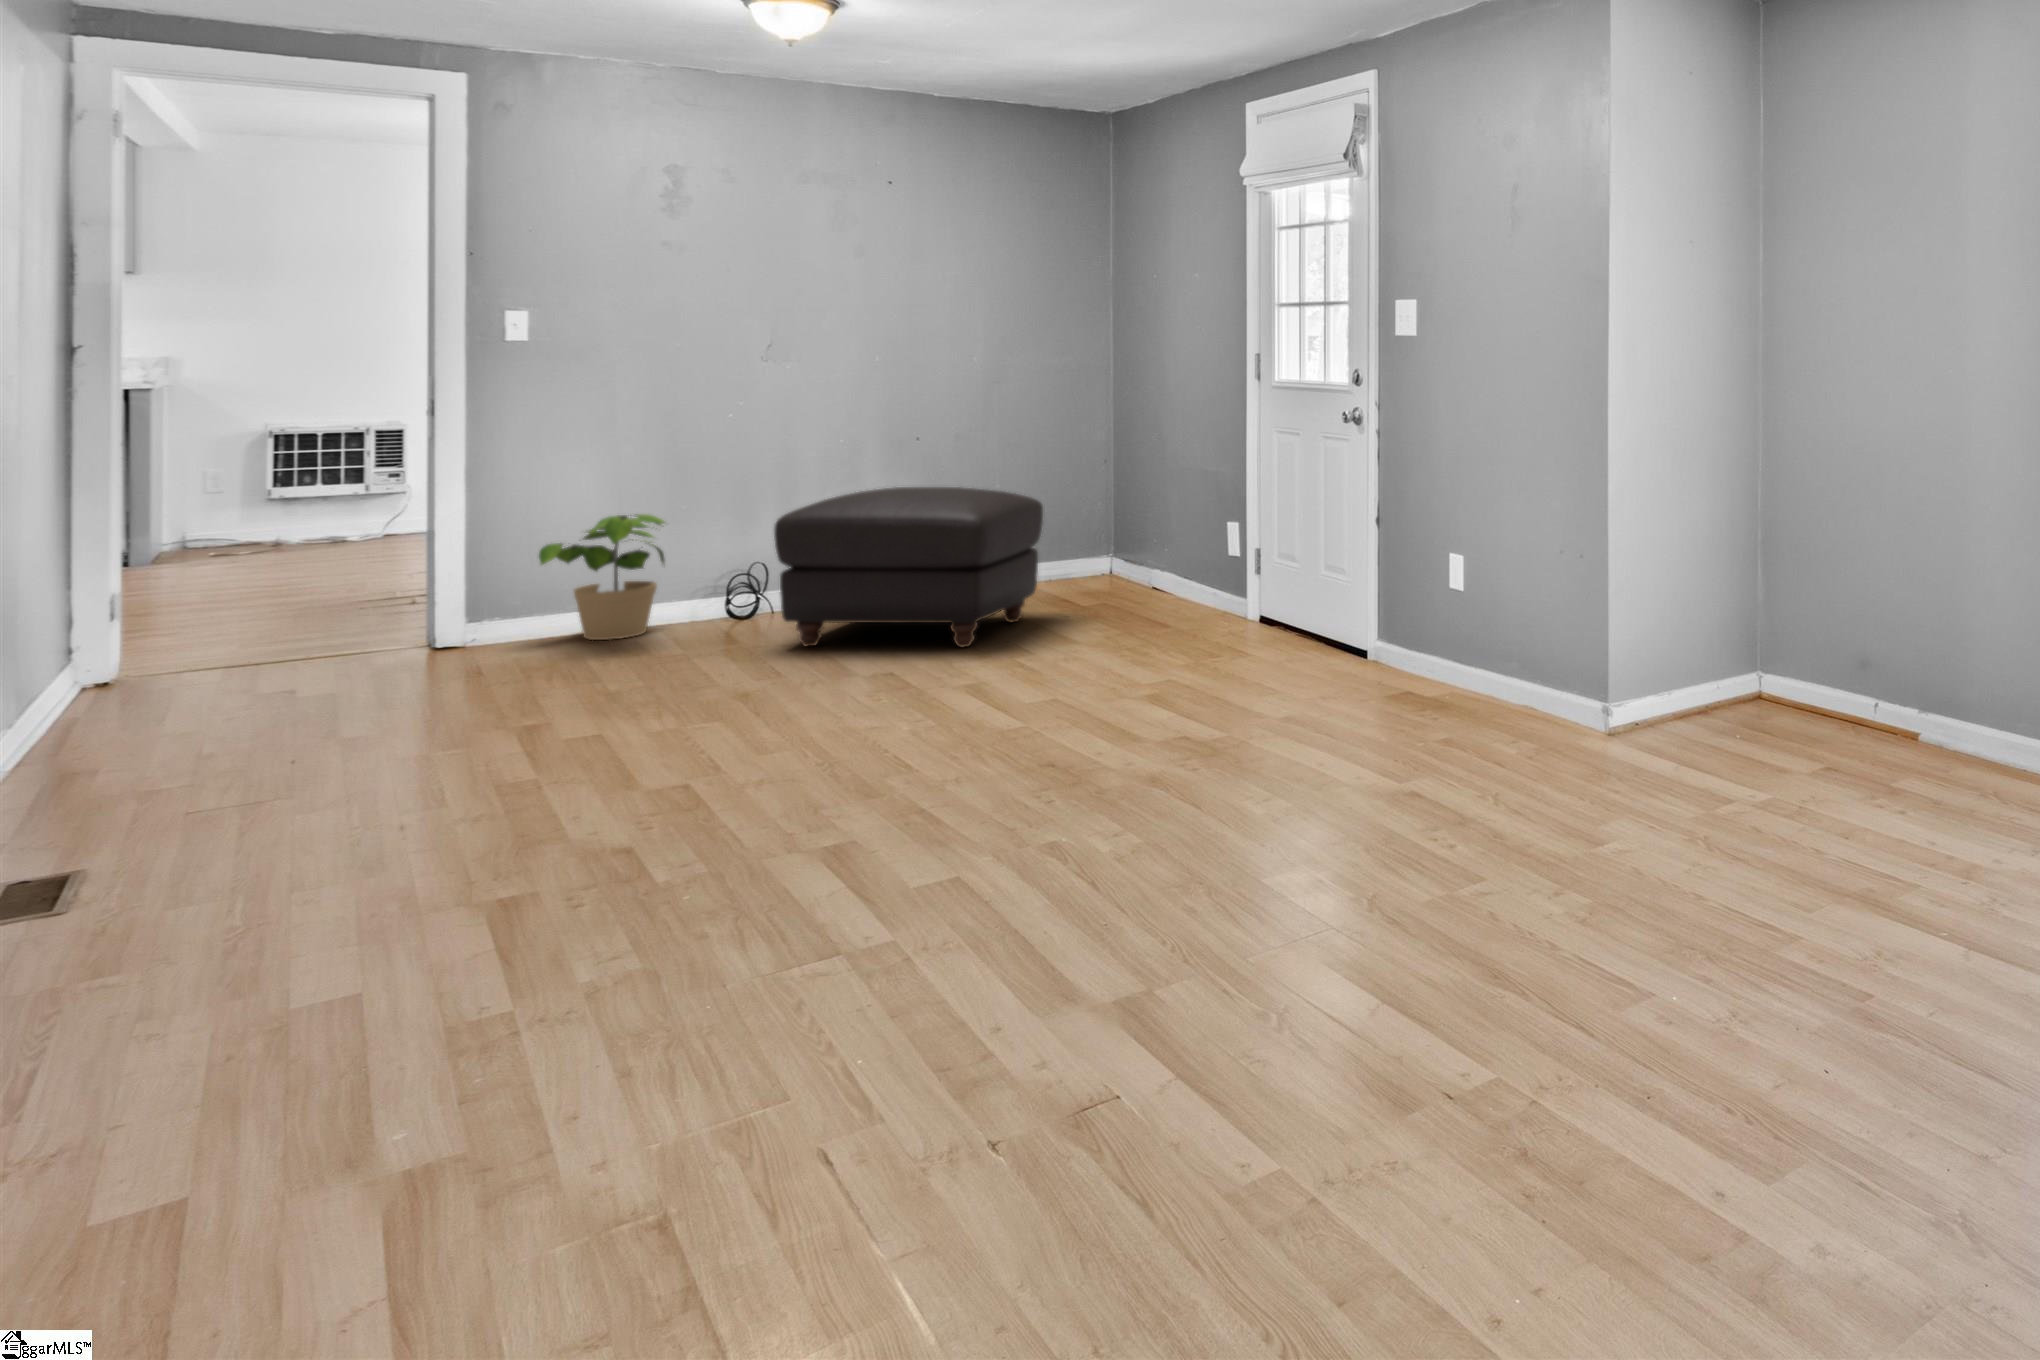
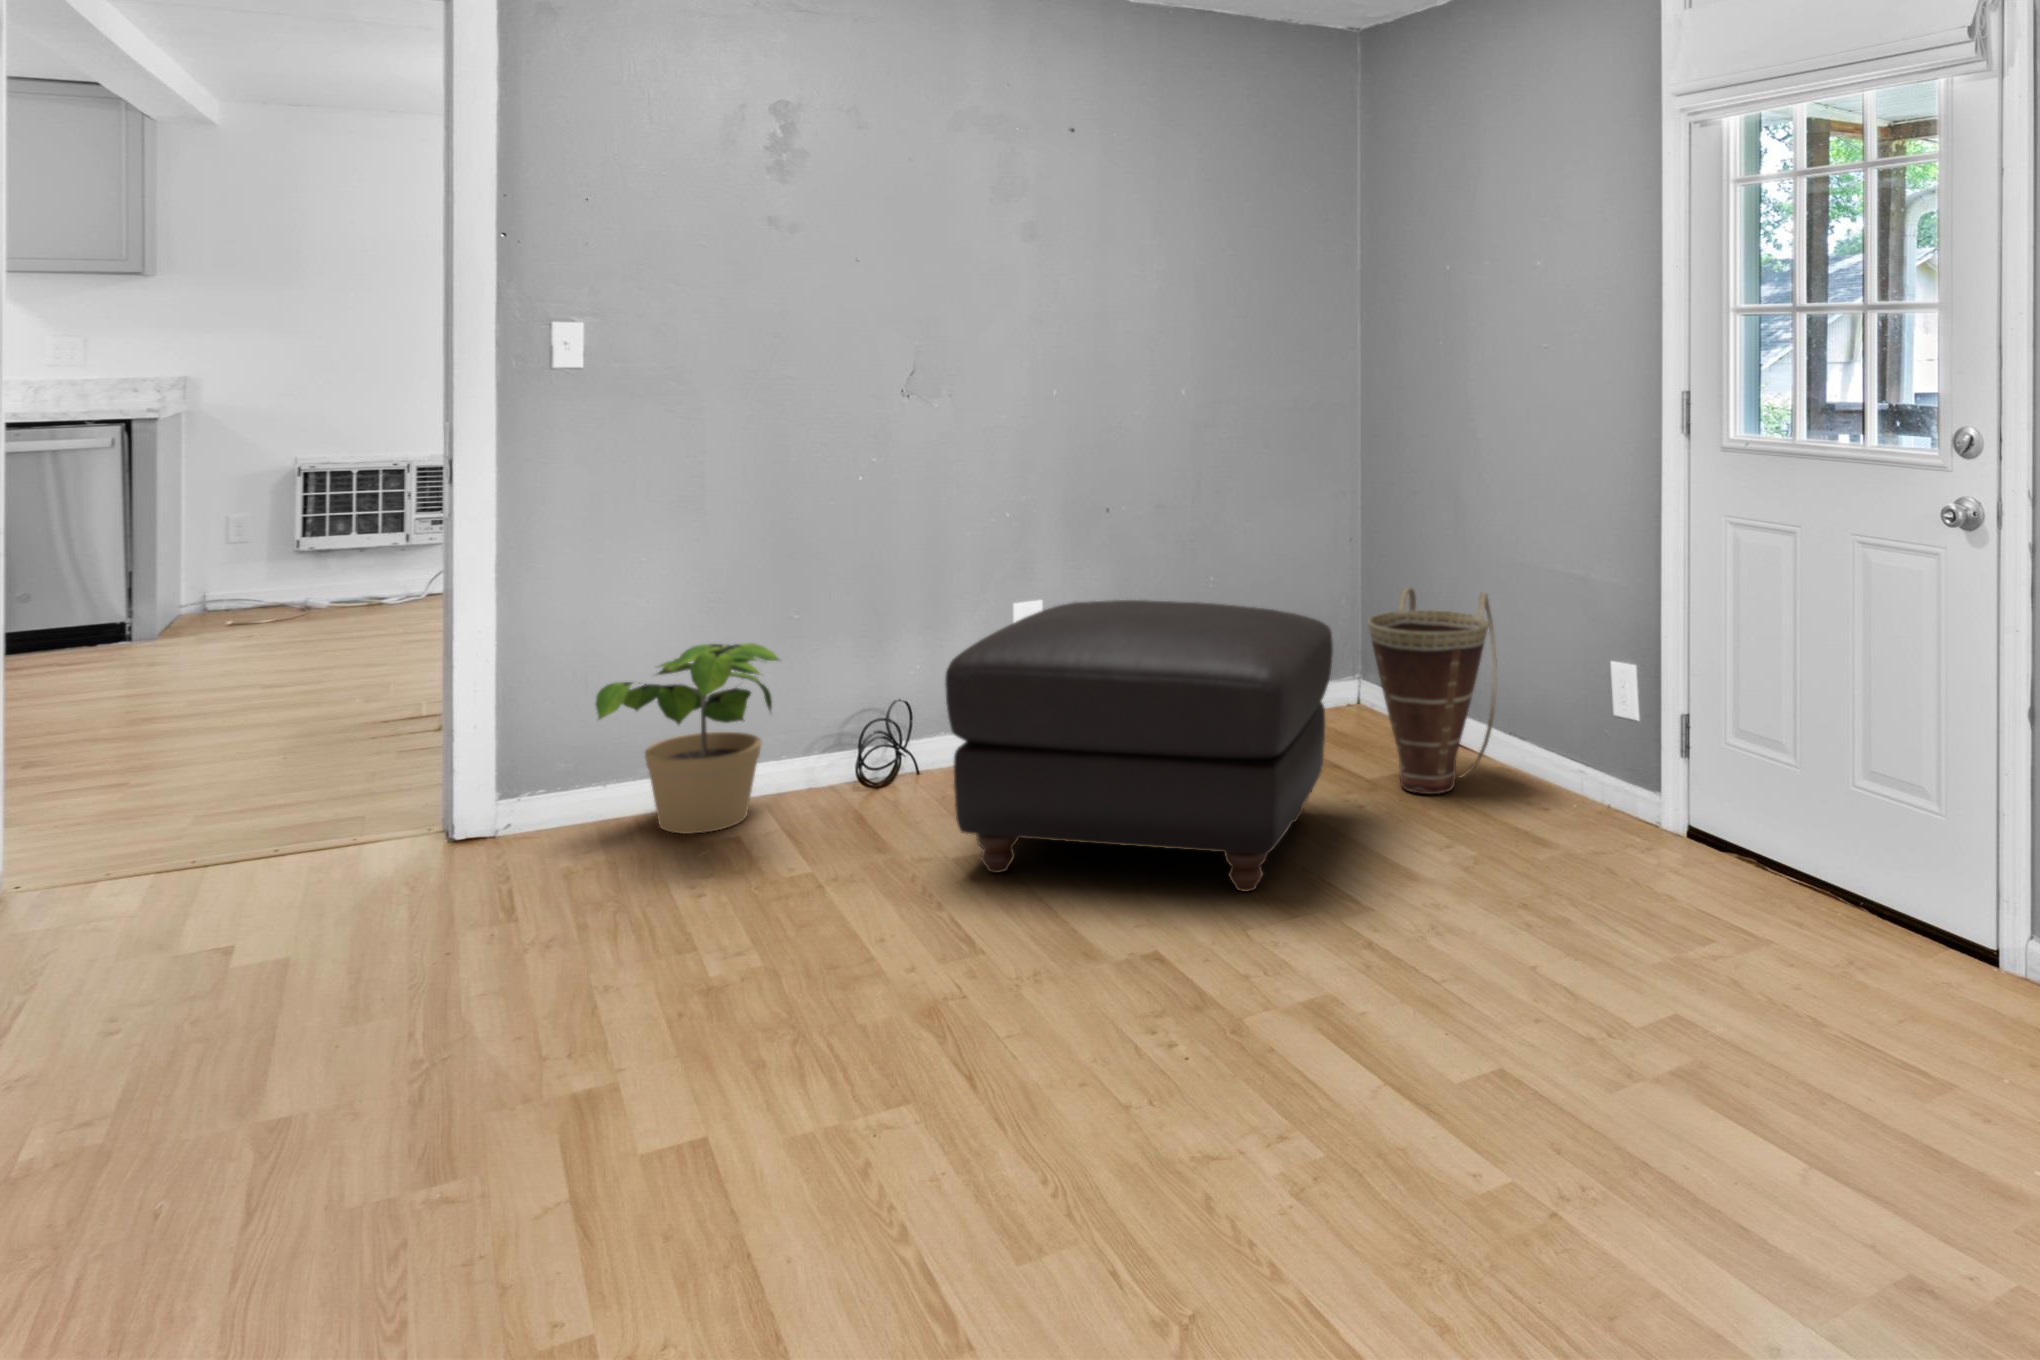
basket: none [1076,485,1171,608] -> present [1368,588,1497,794]

